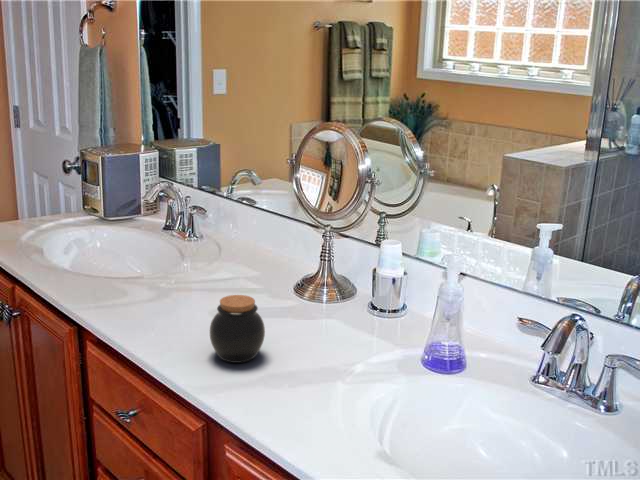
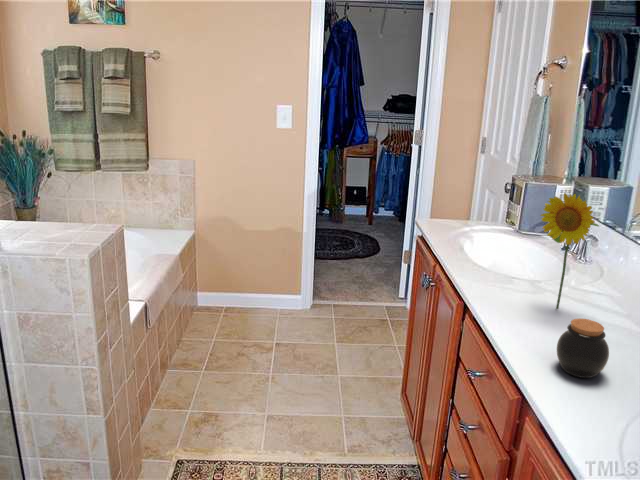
flower: none [148,155,215,297] -> present [541,193,599,309]

